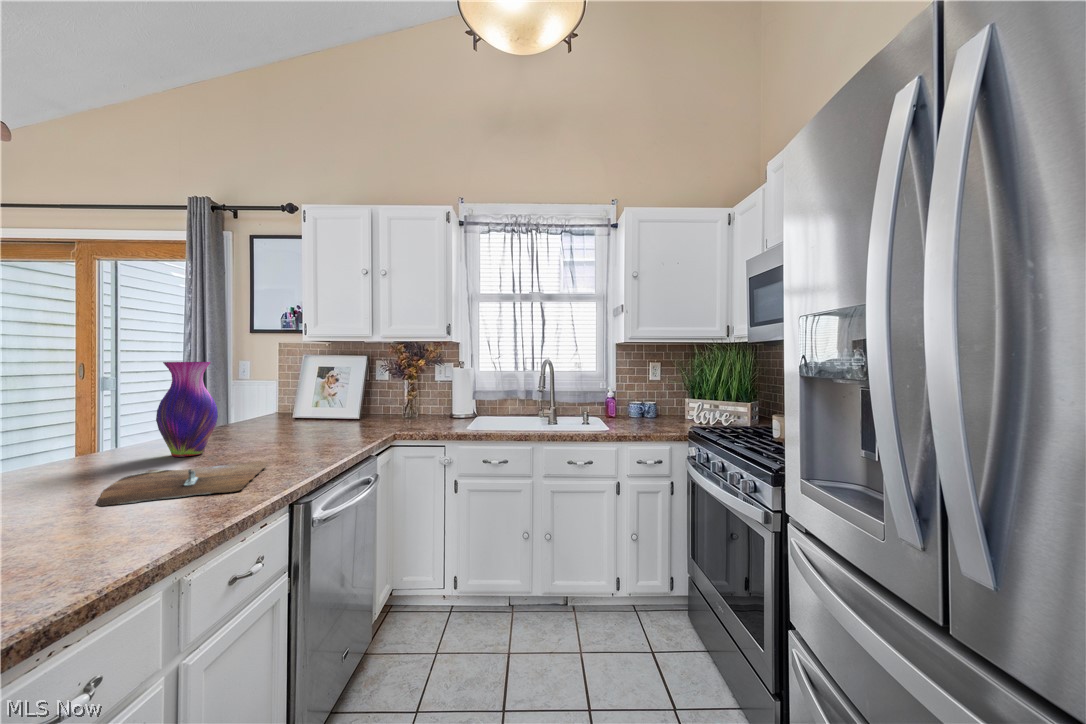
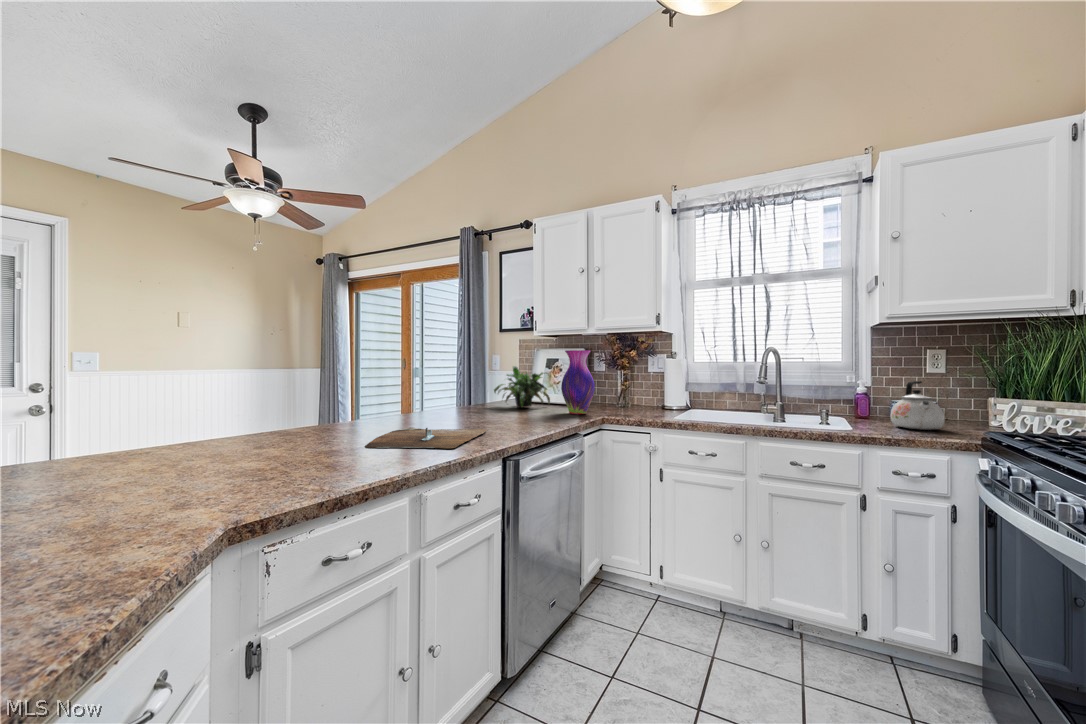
vase: present [156,362,218,457] -> present [561,350,595,414]
potted plant: none [253,380,327,429] -> present [494,366,550,408]
kettle: none [629,387,661,424] -> present [891,381,944,430]

